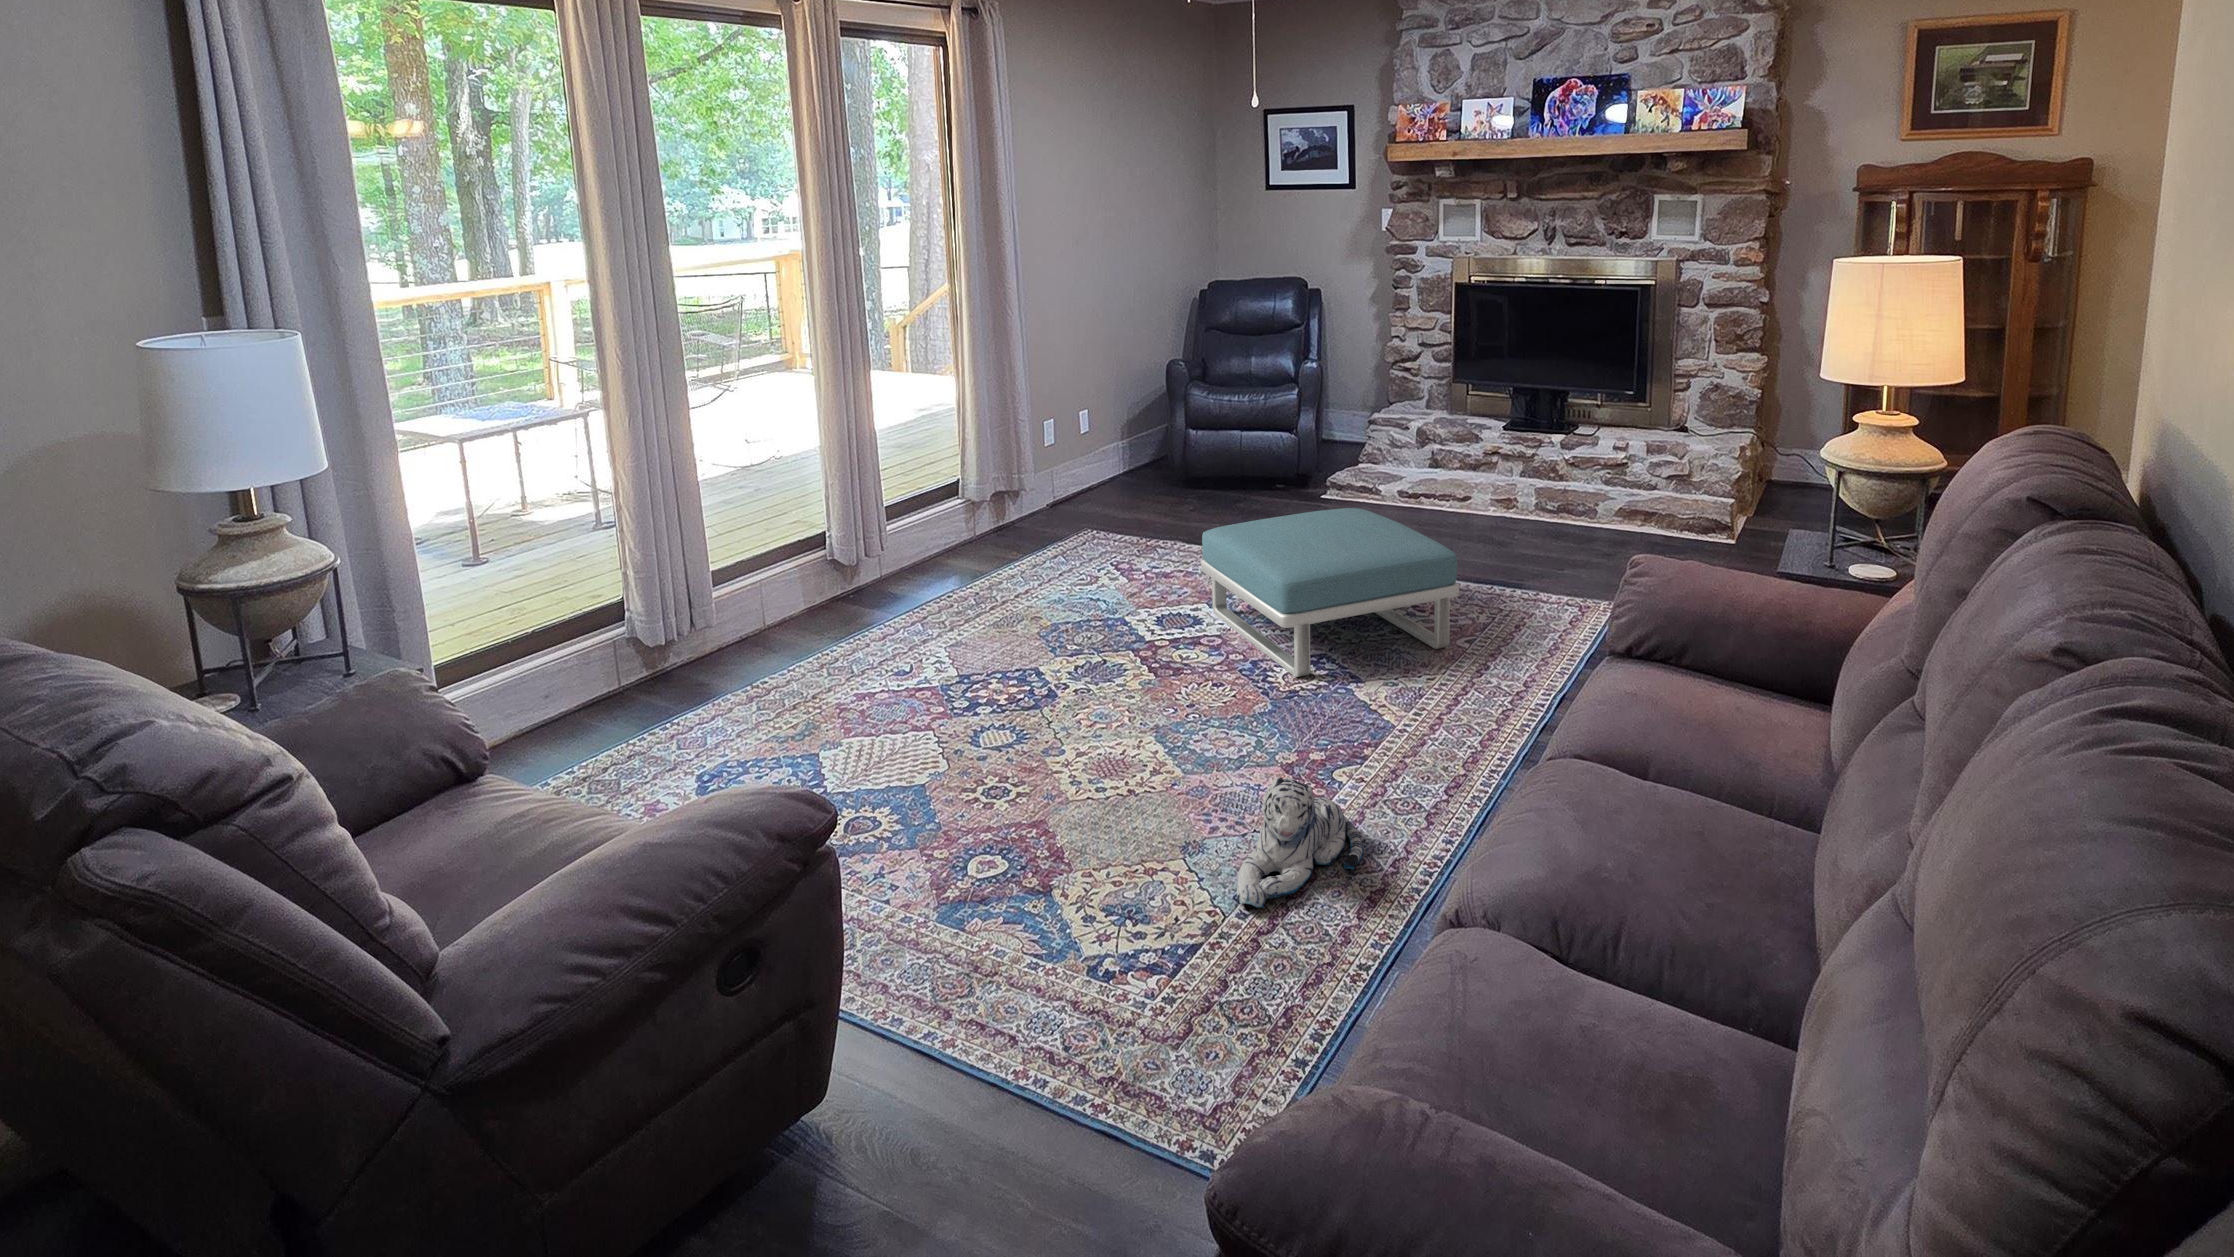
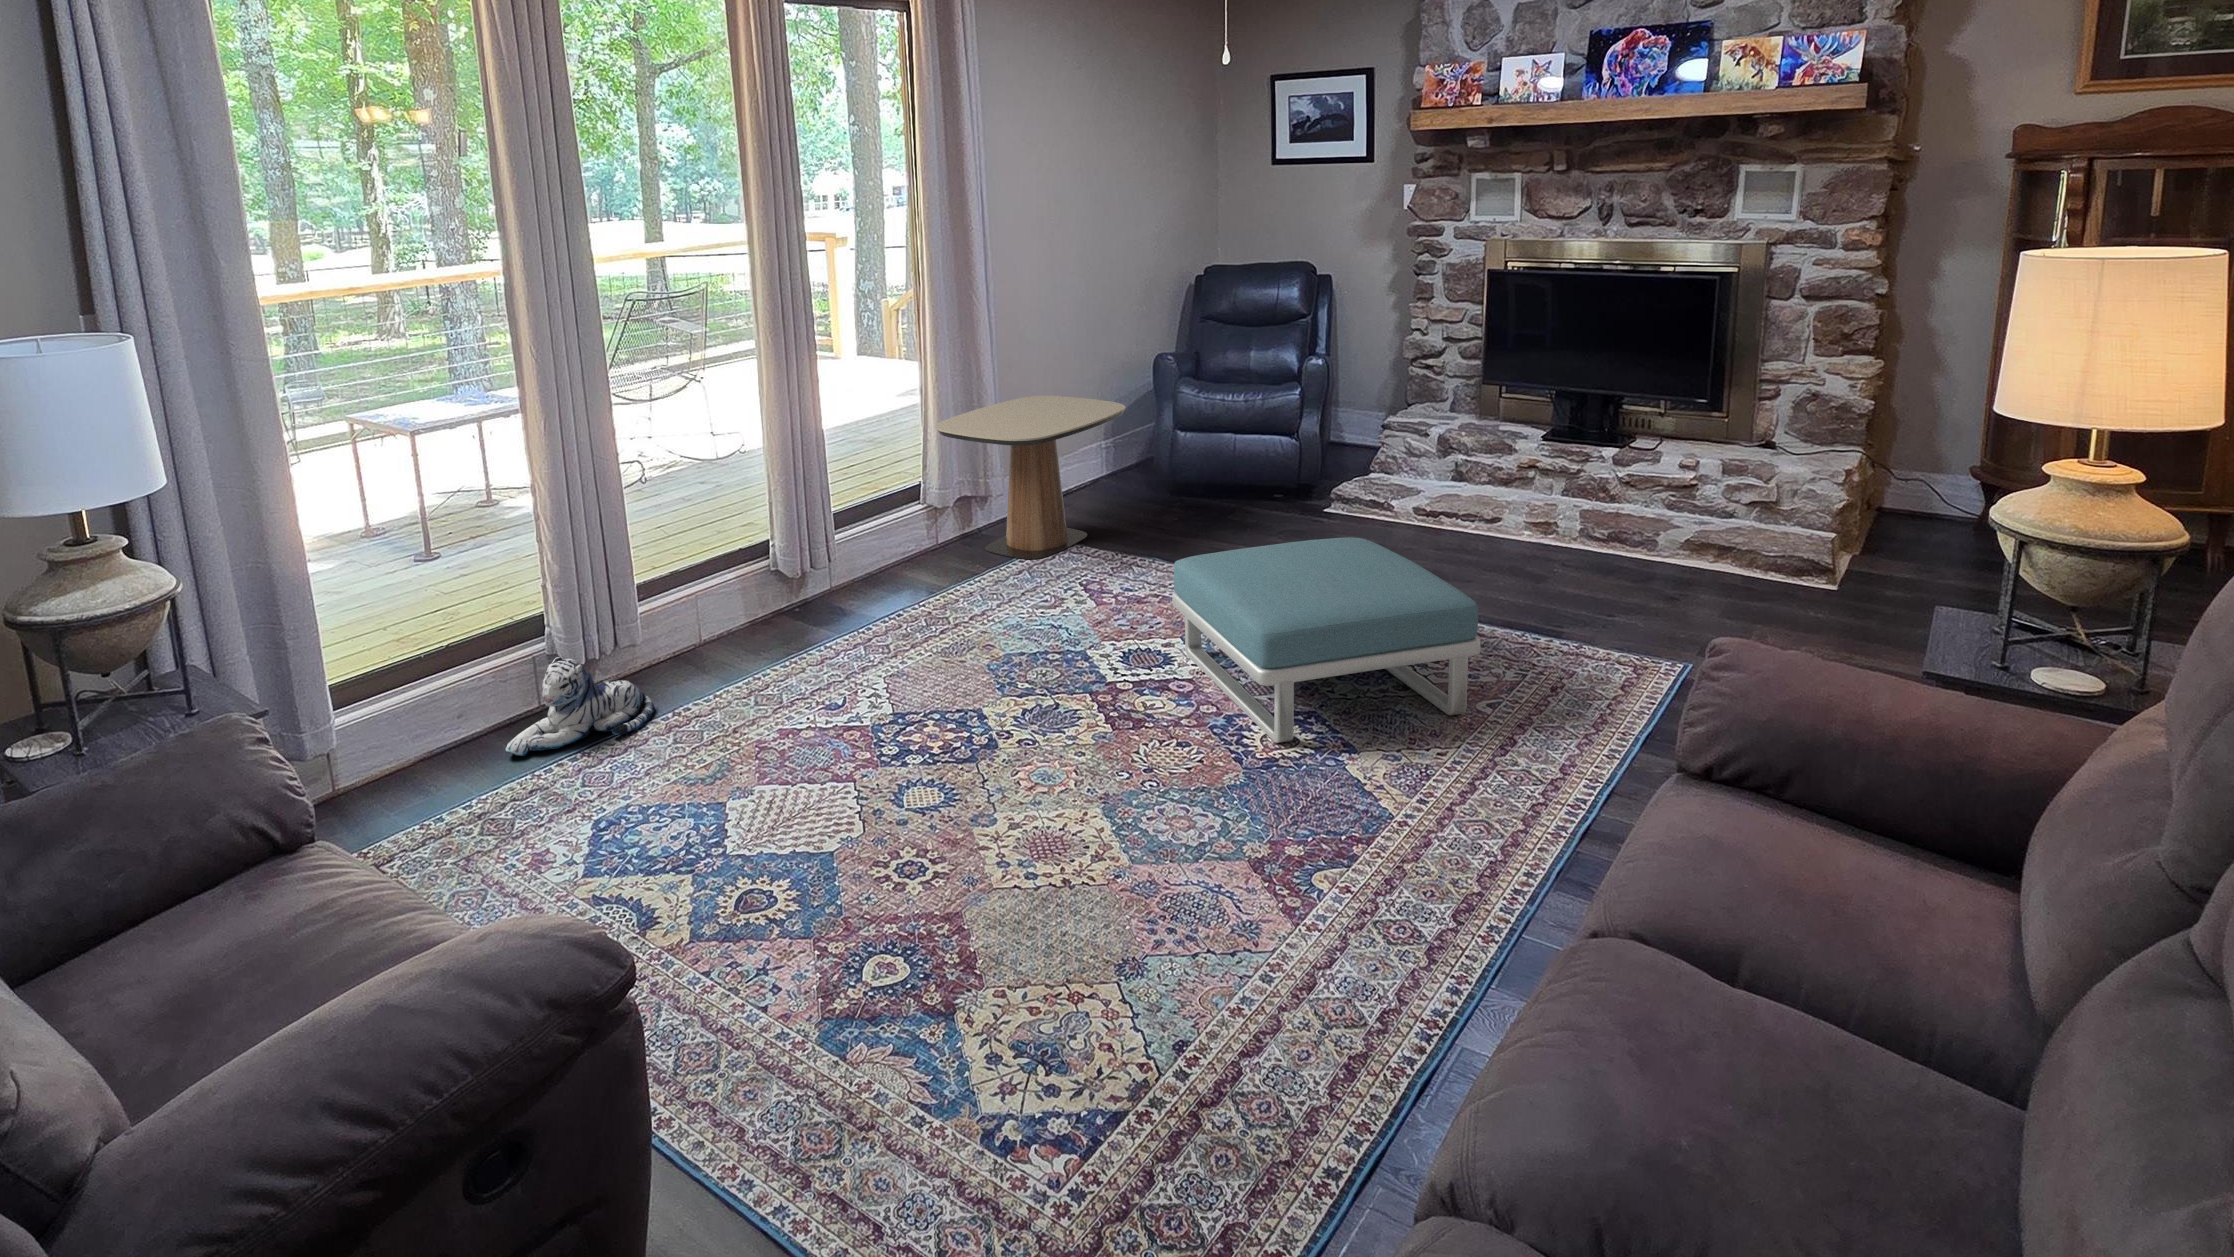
side table: none [978,399,1148,544] -> present [936,396,1125,559]
plush toy: present [1237,777,1363,907] -> present [506,657,655,756]

